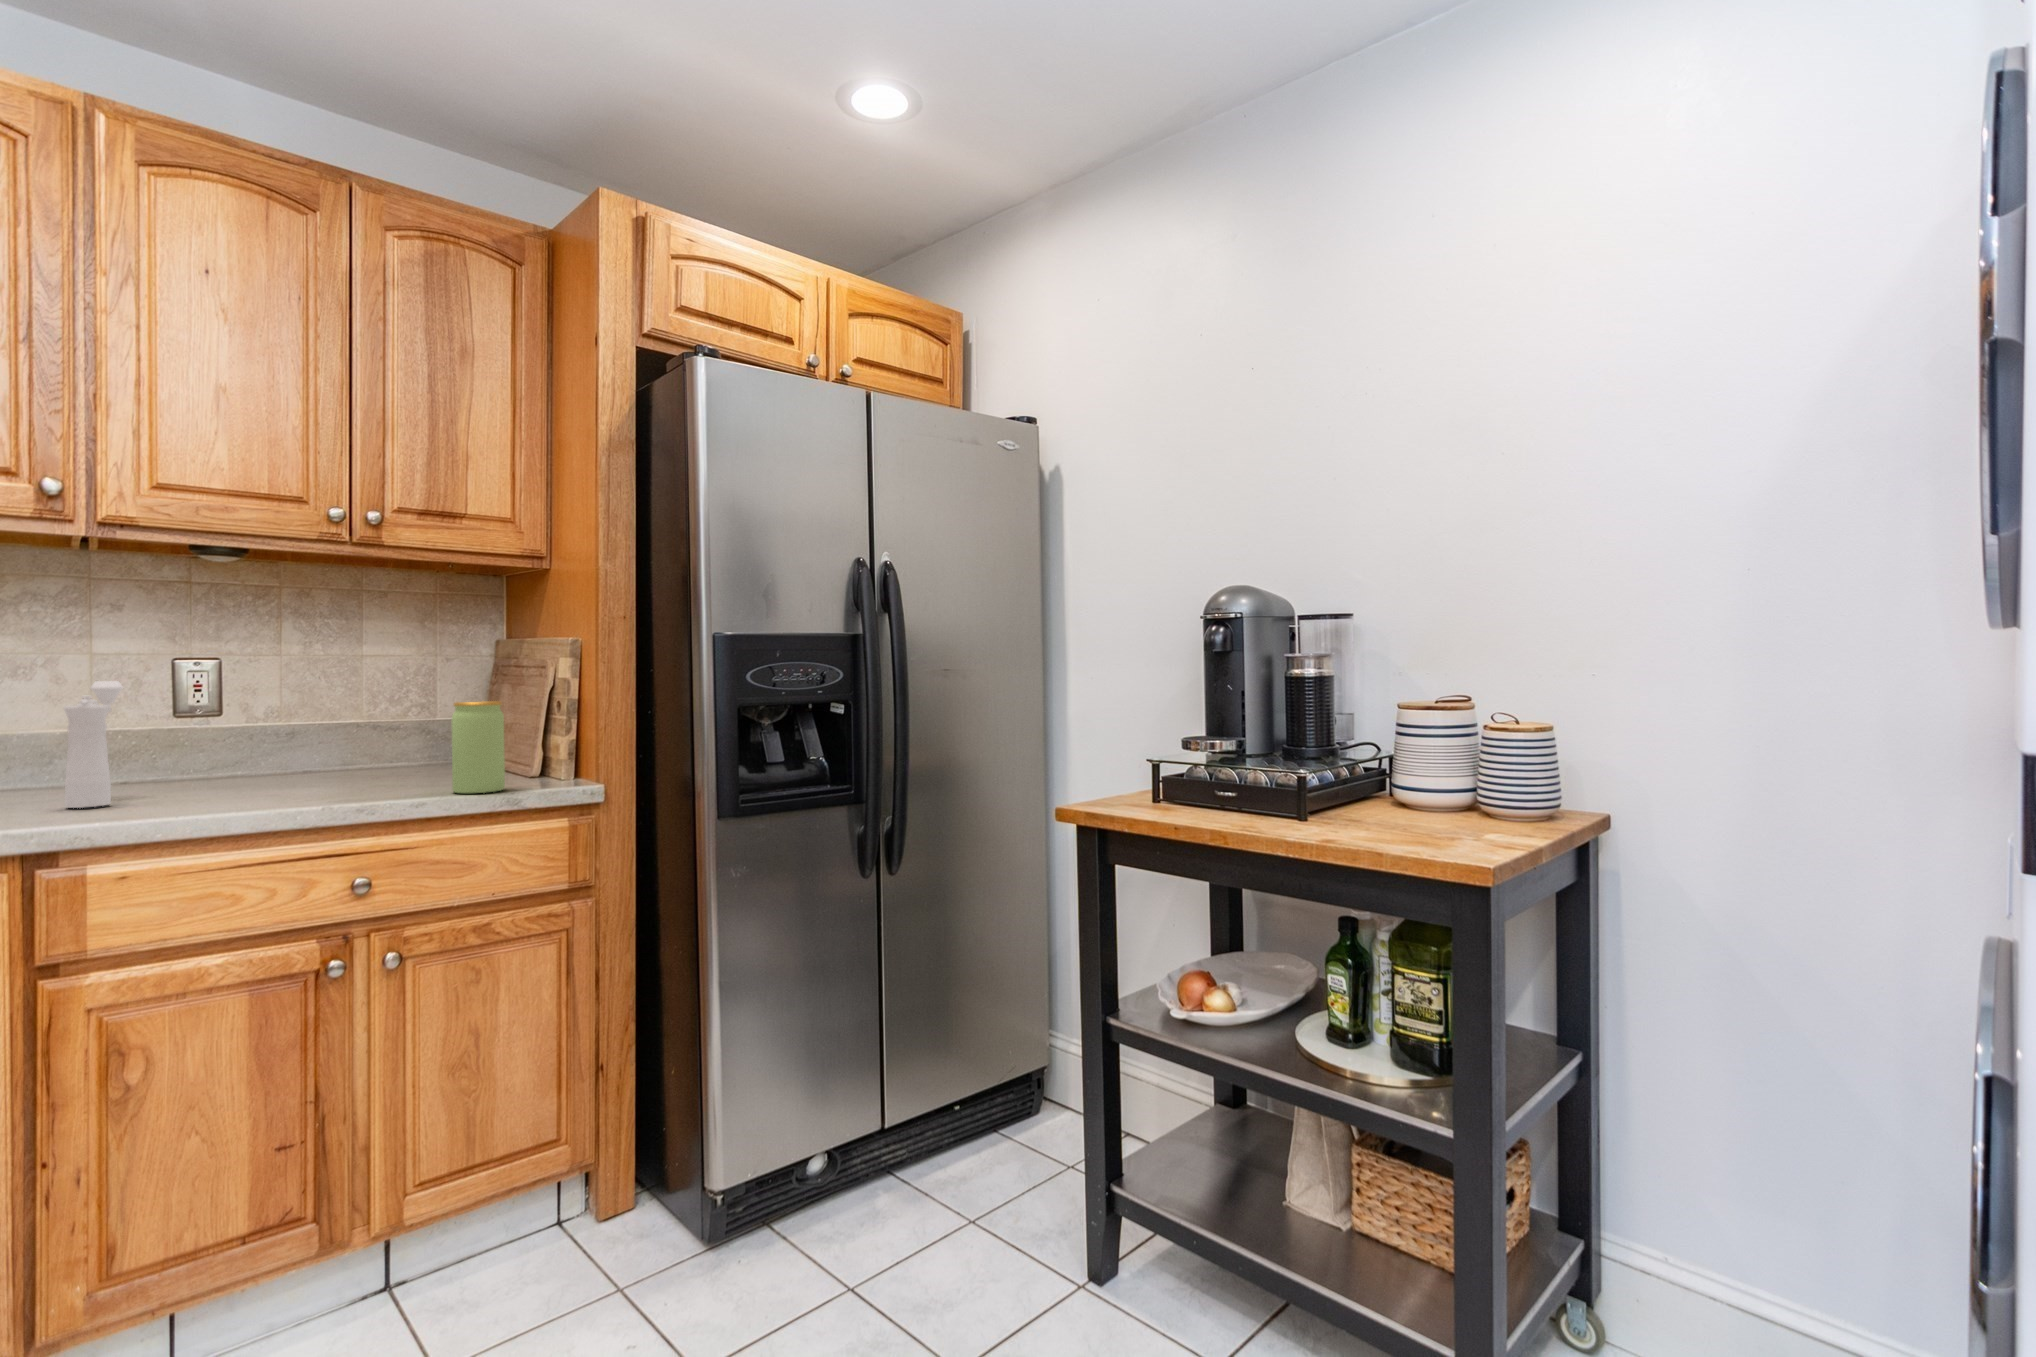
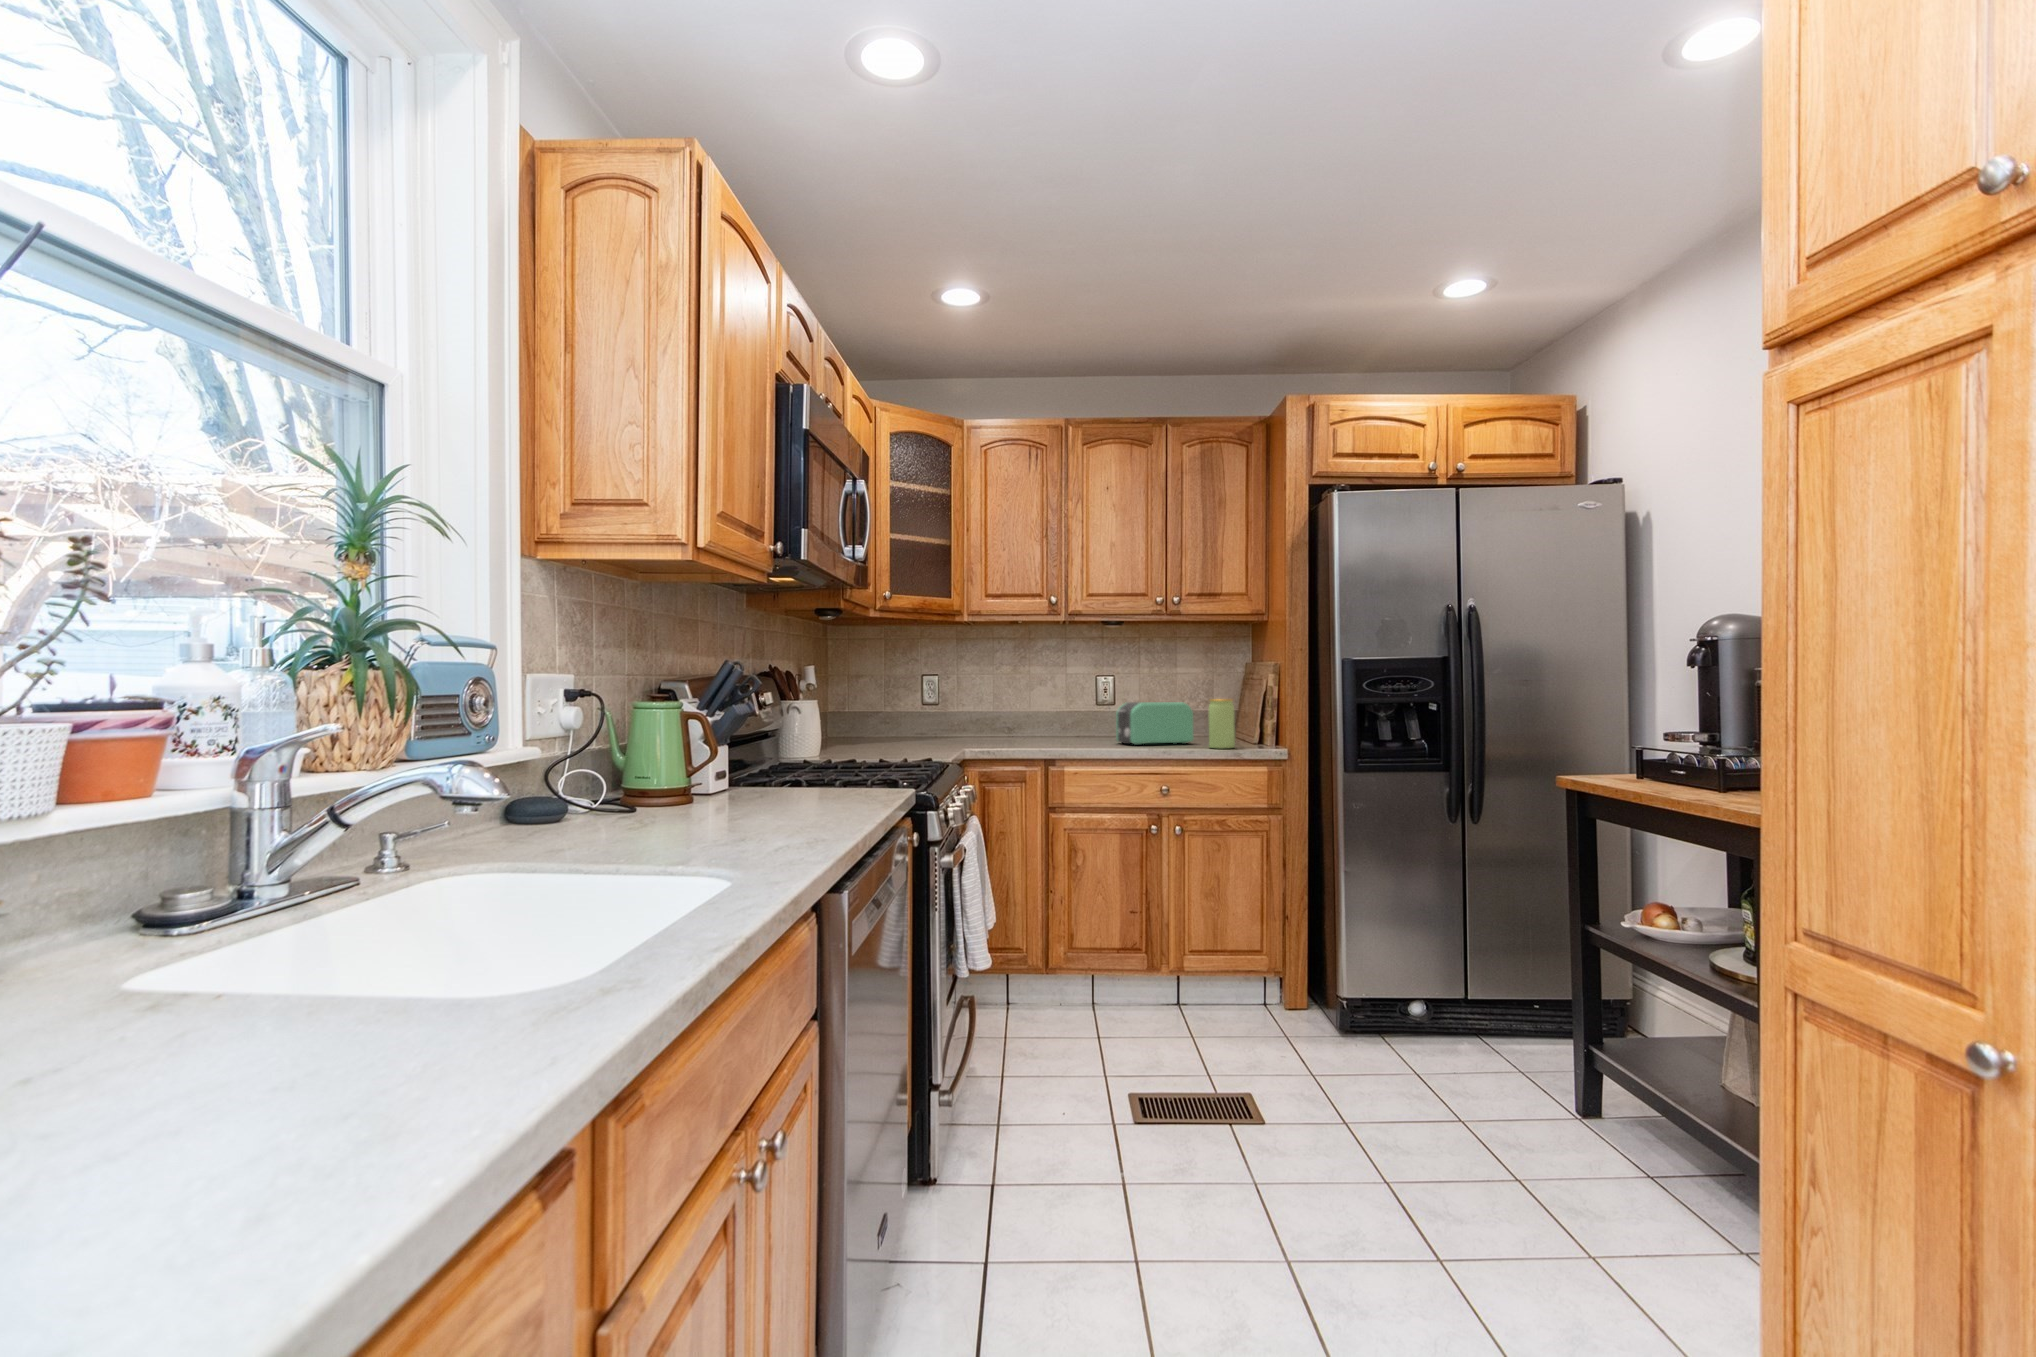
pepper mill: present [64,681,123,808] -> none [1057,687,1078,743]
toaster: none [230,708,411,798] -> present [1116,702,1194,745]

